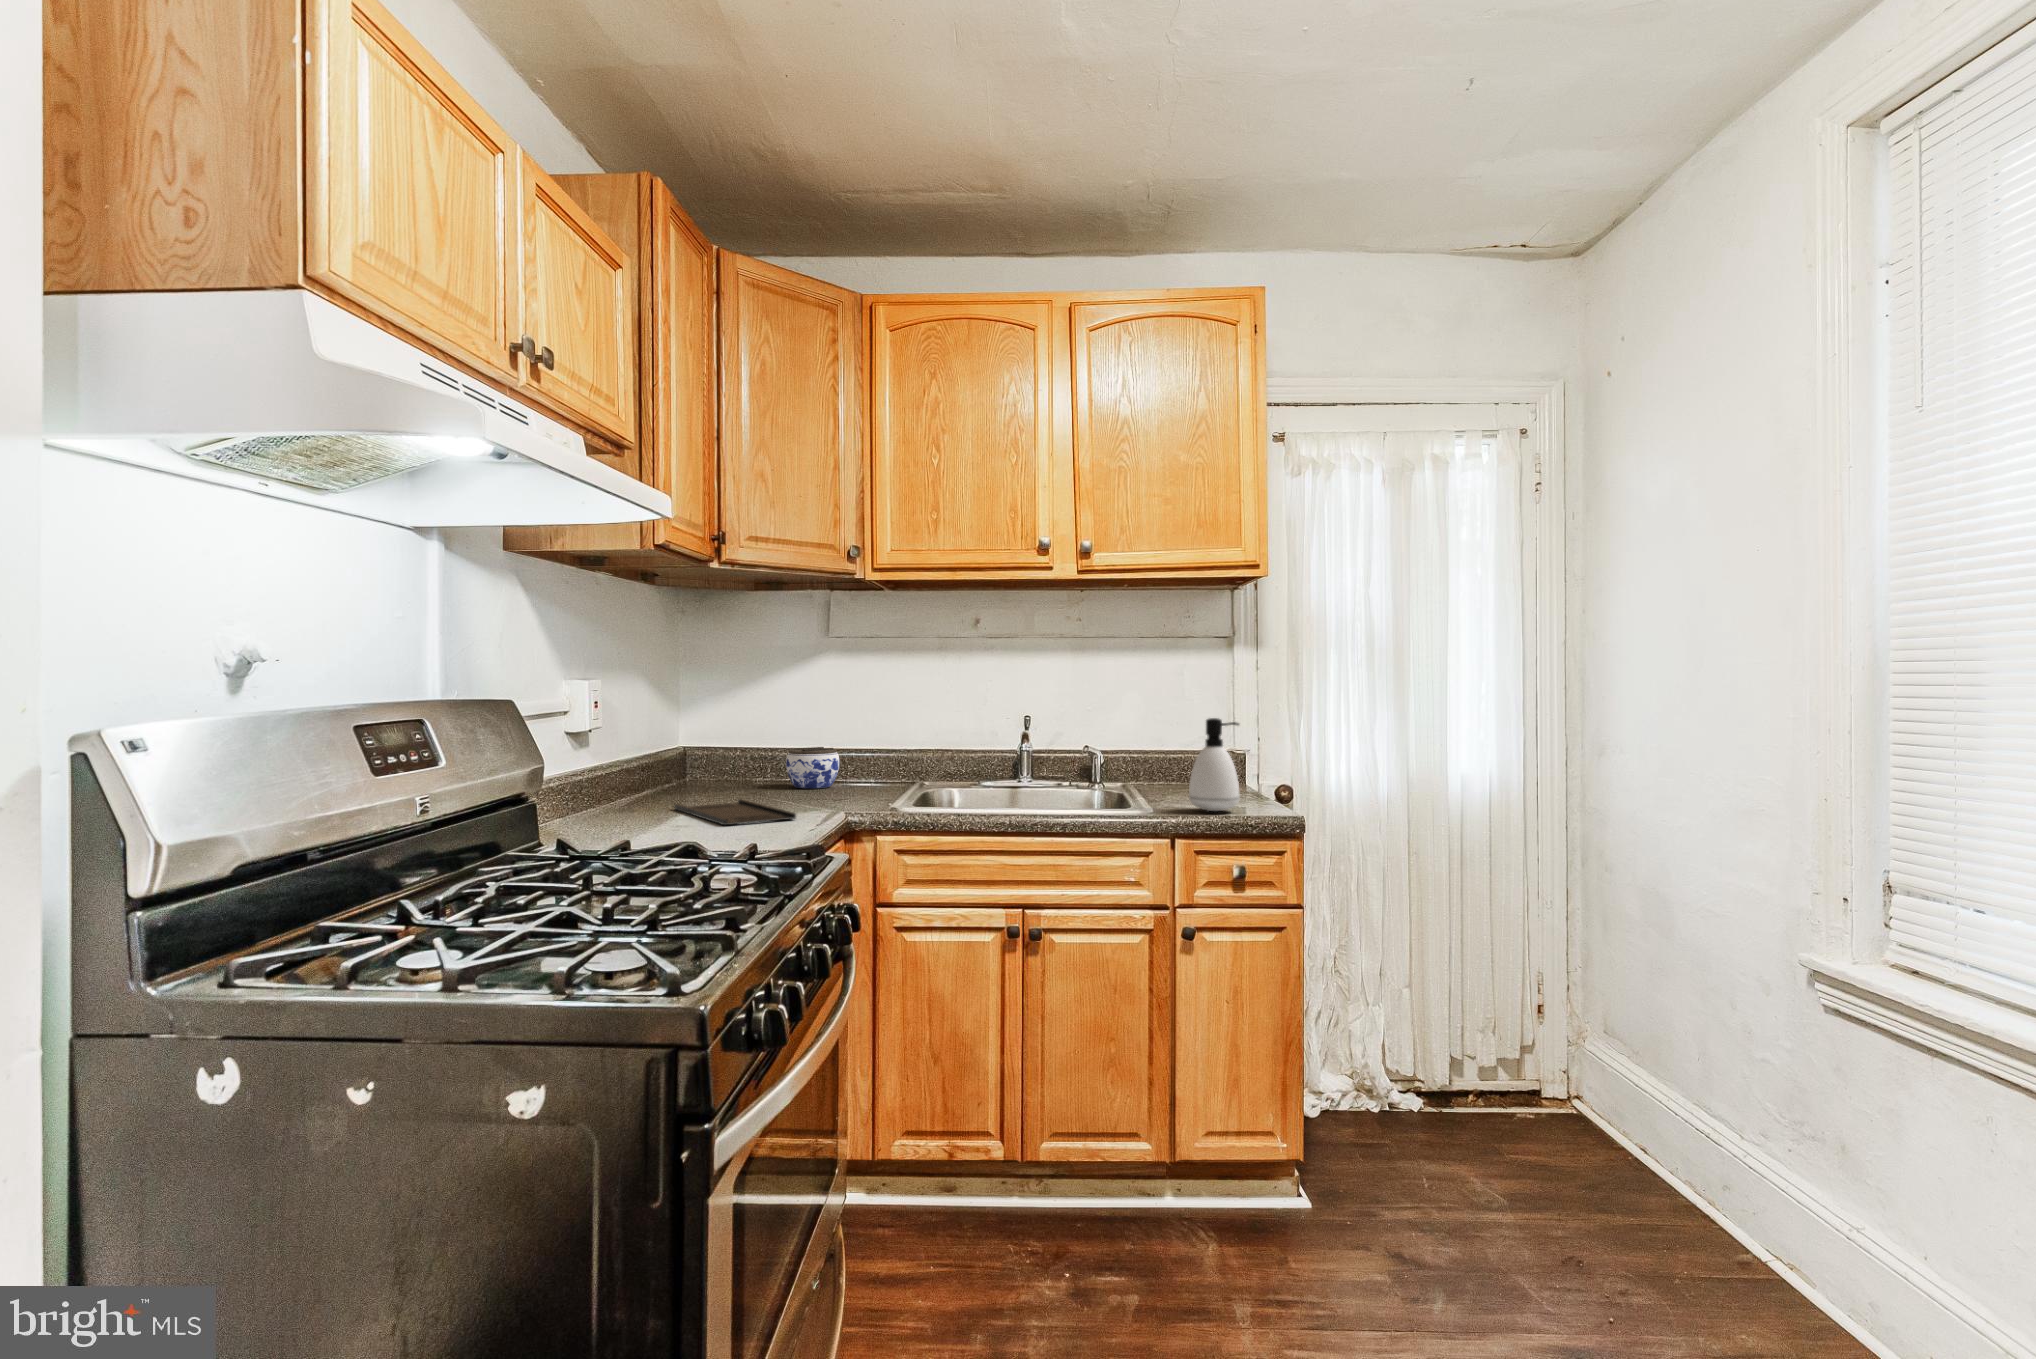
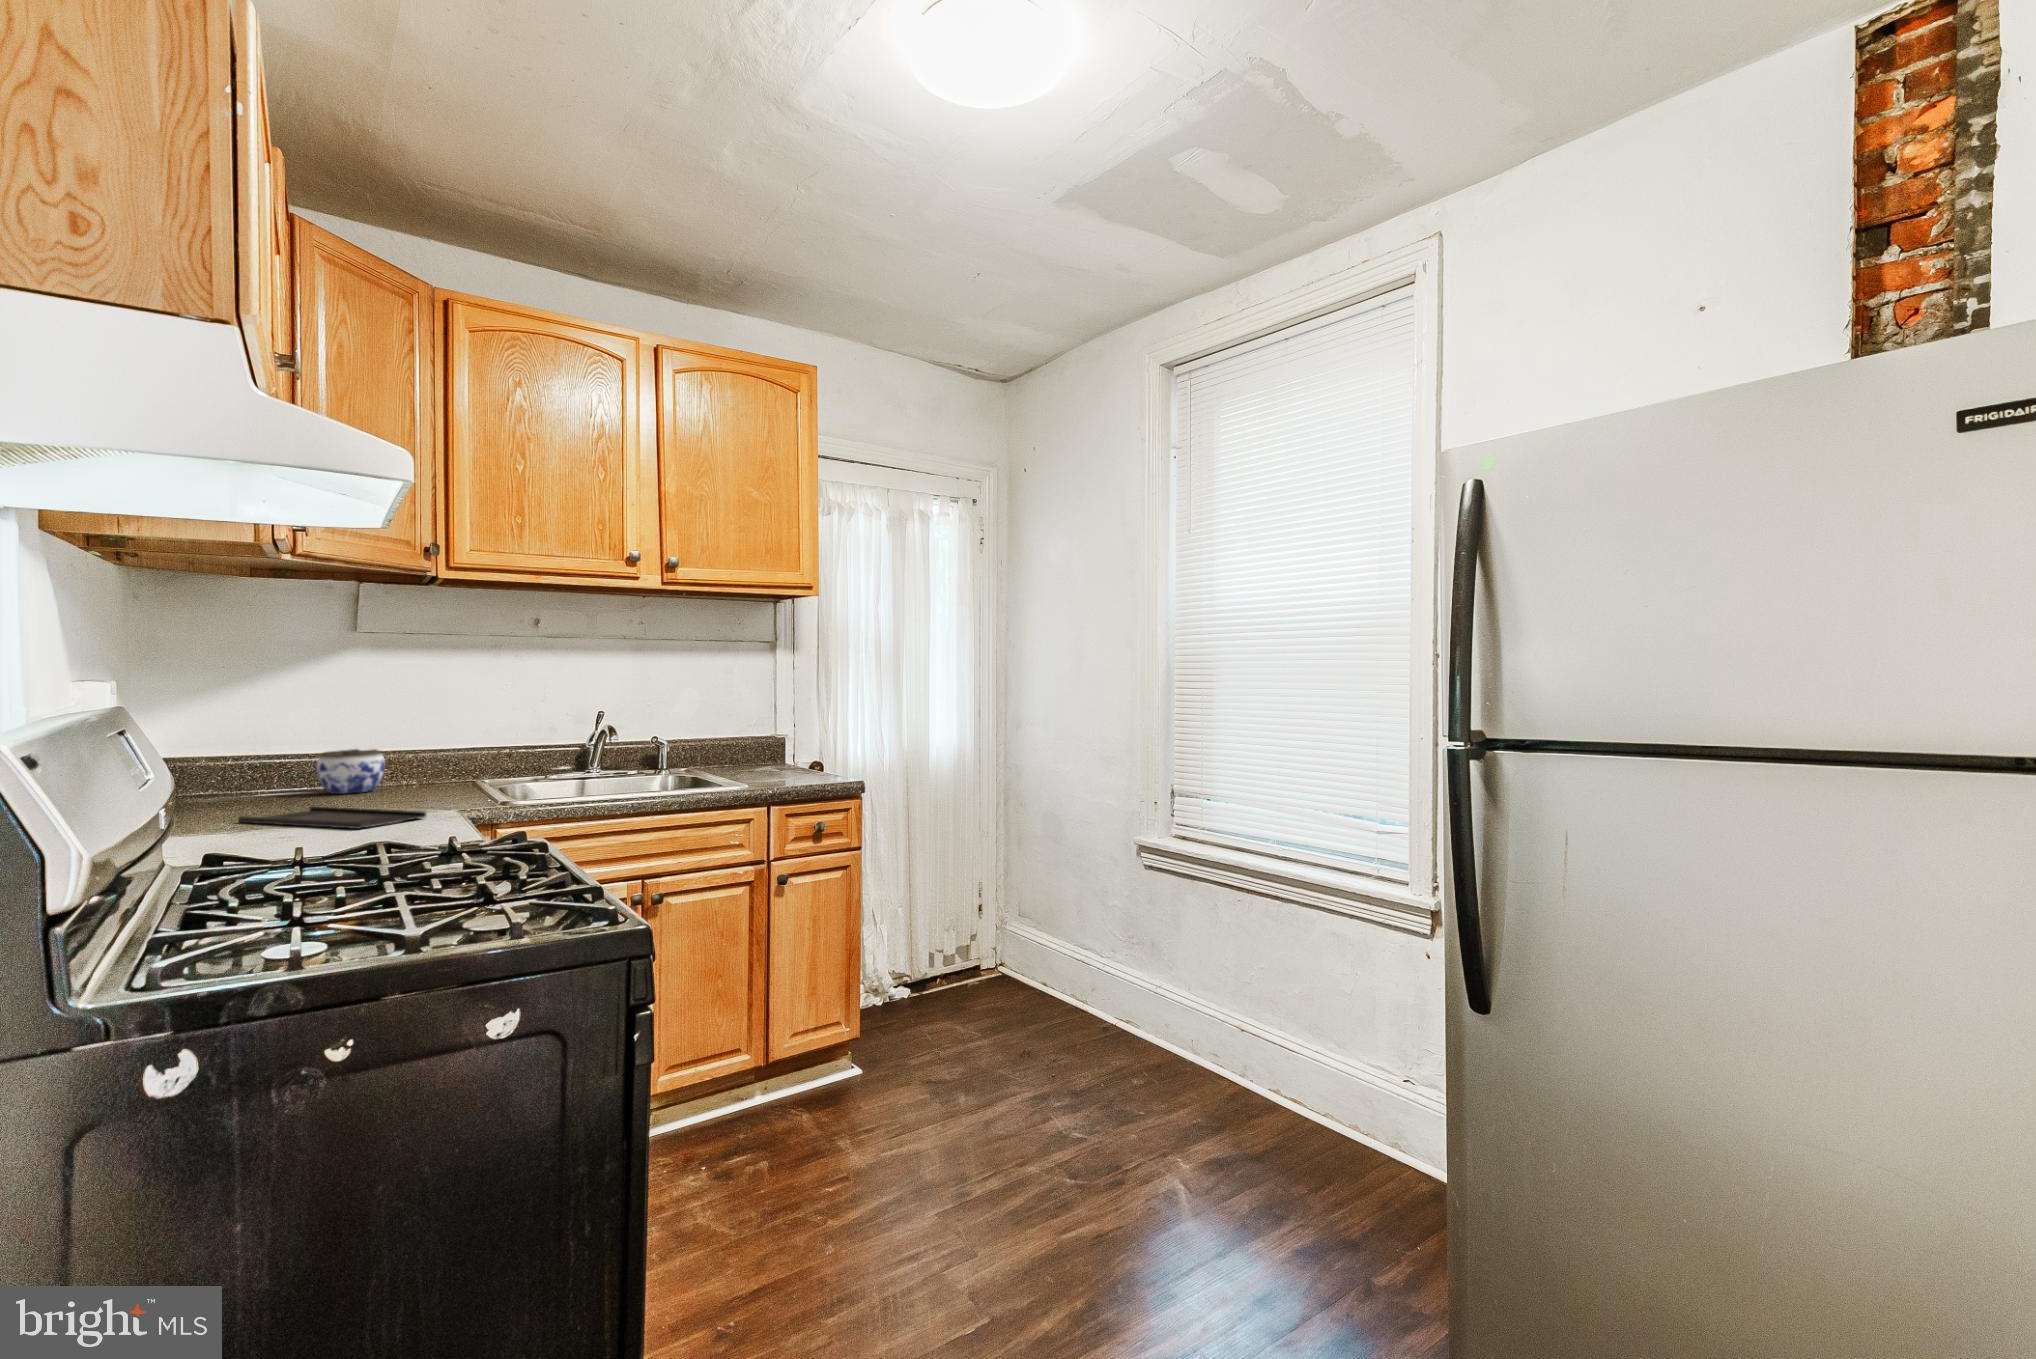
soap dispenser: present [1189,718,1240,811] -> none [772,709,814,782]

